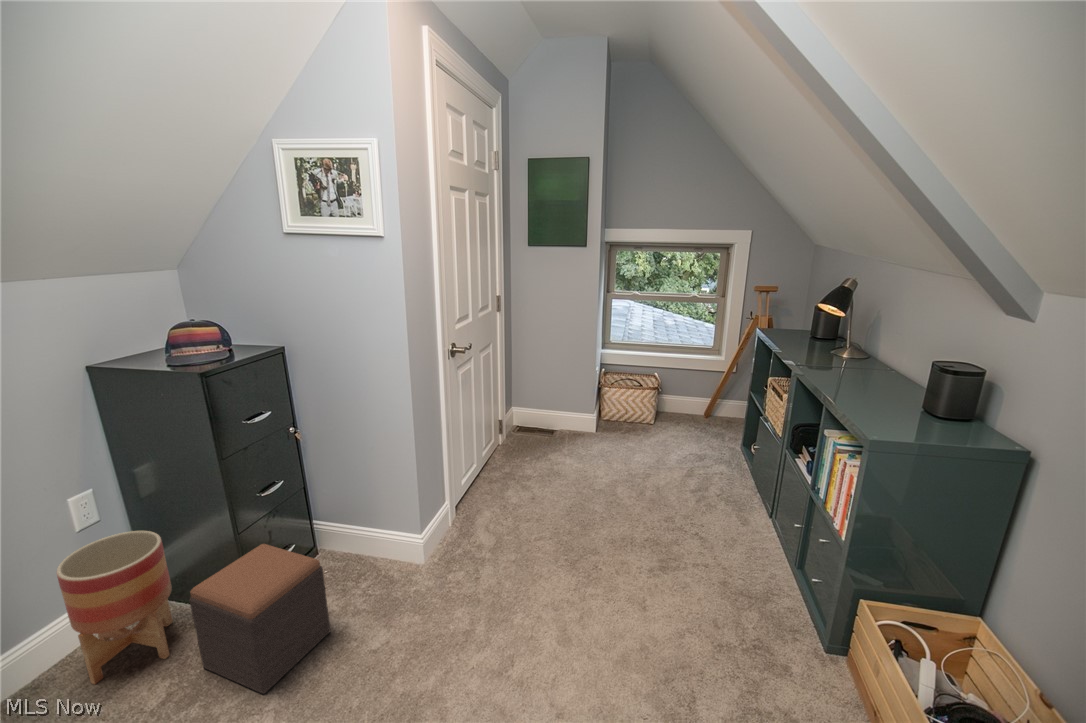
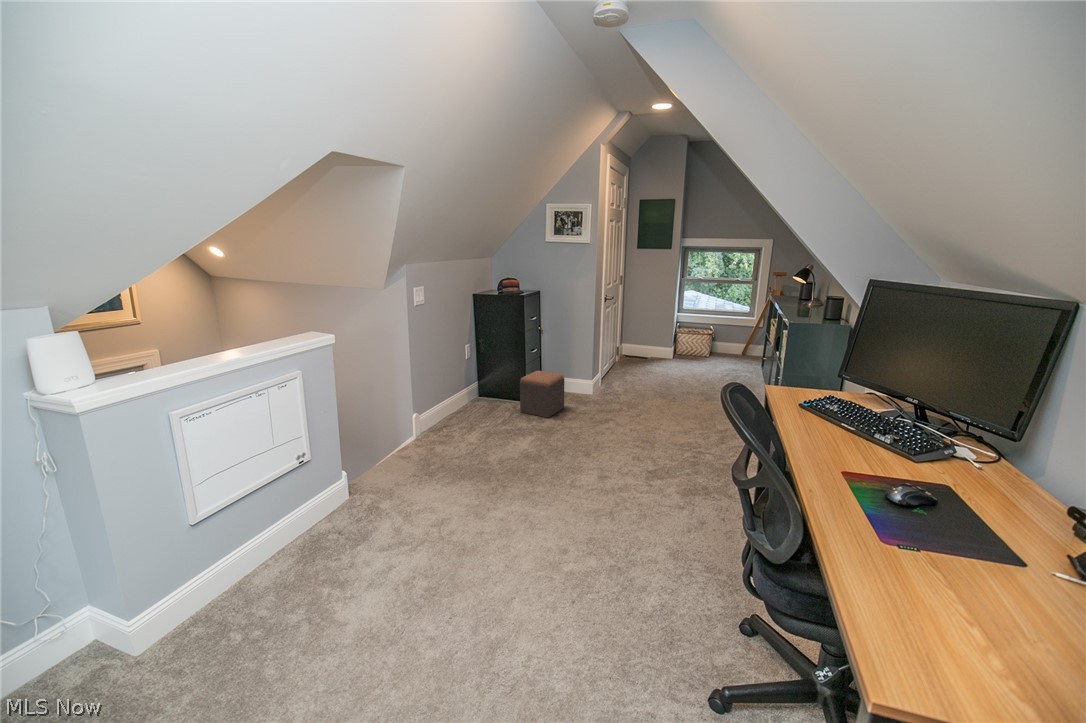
planter: present [57,531,172,684] -> none [473,361,505,413]

